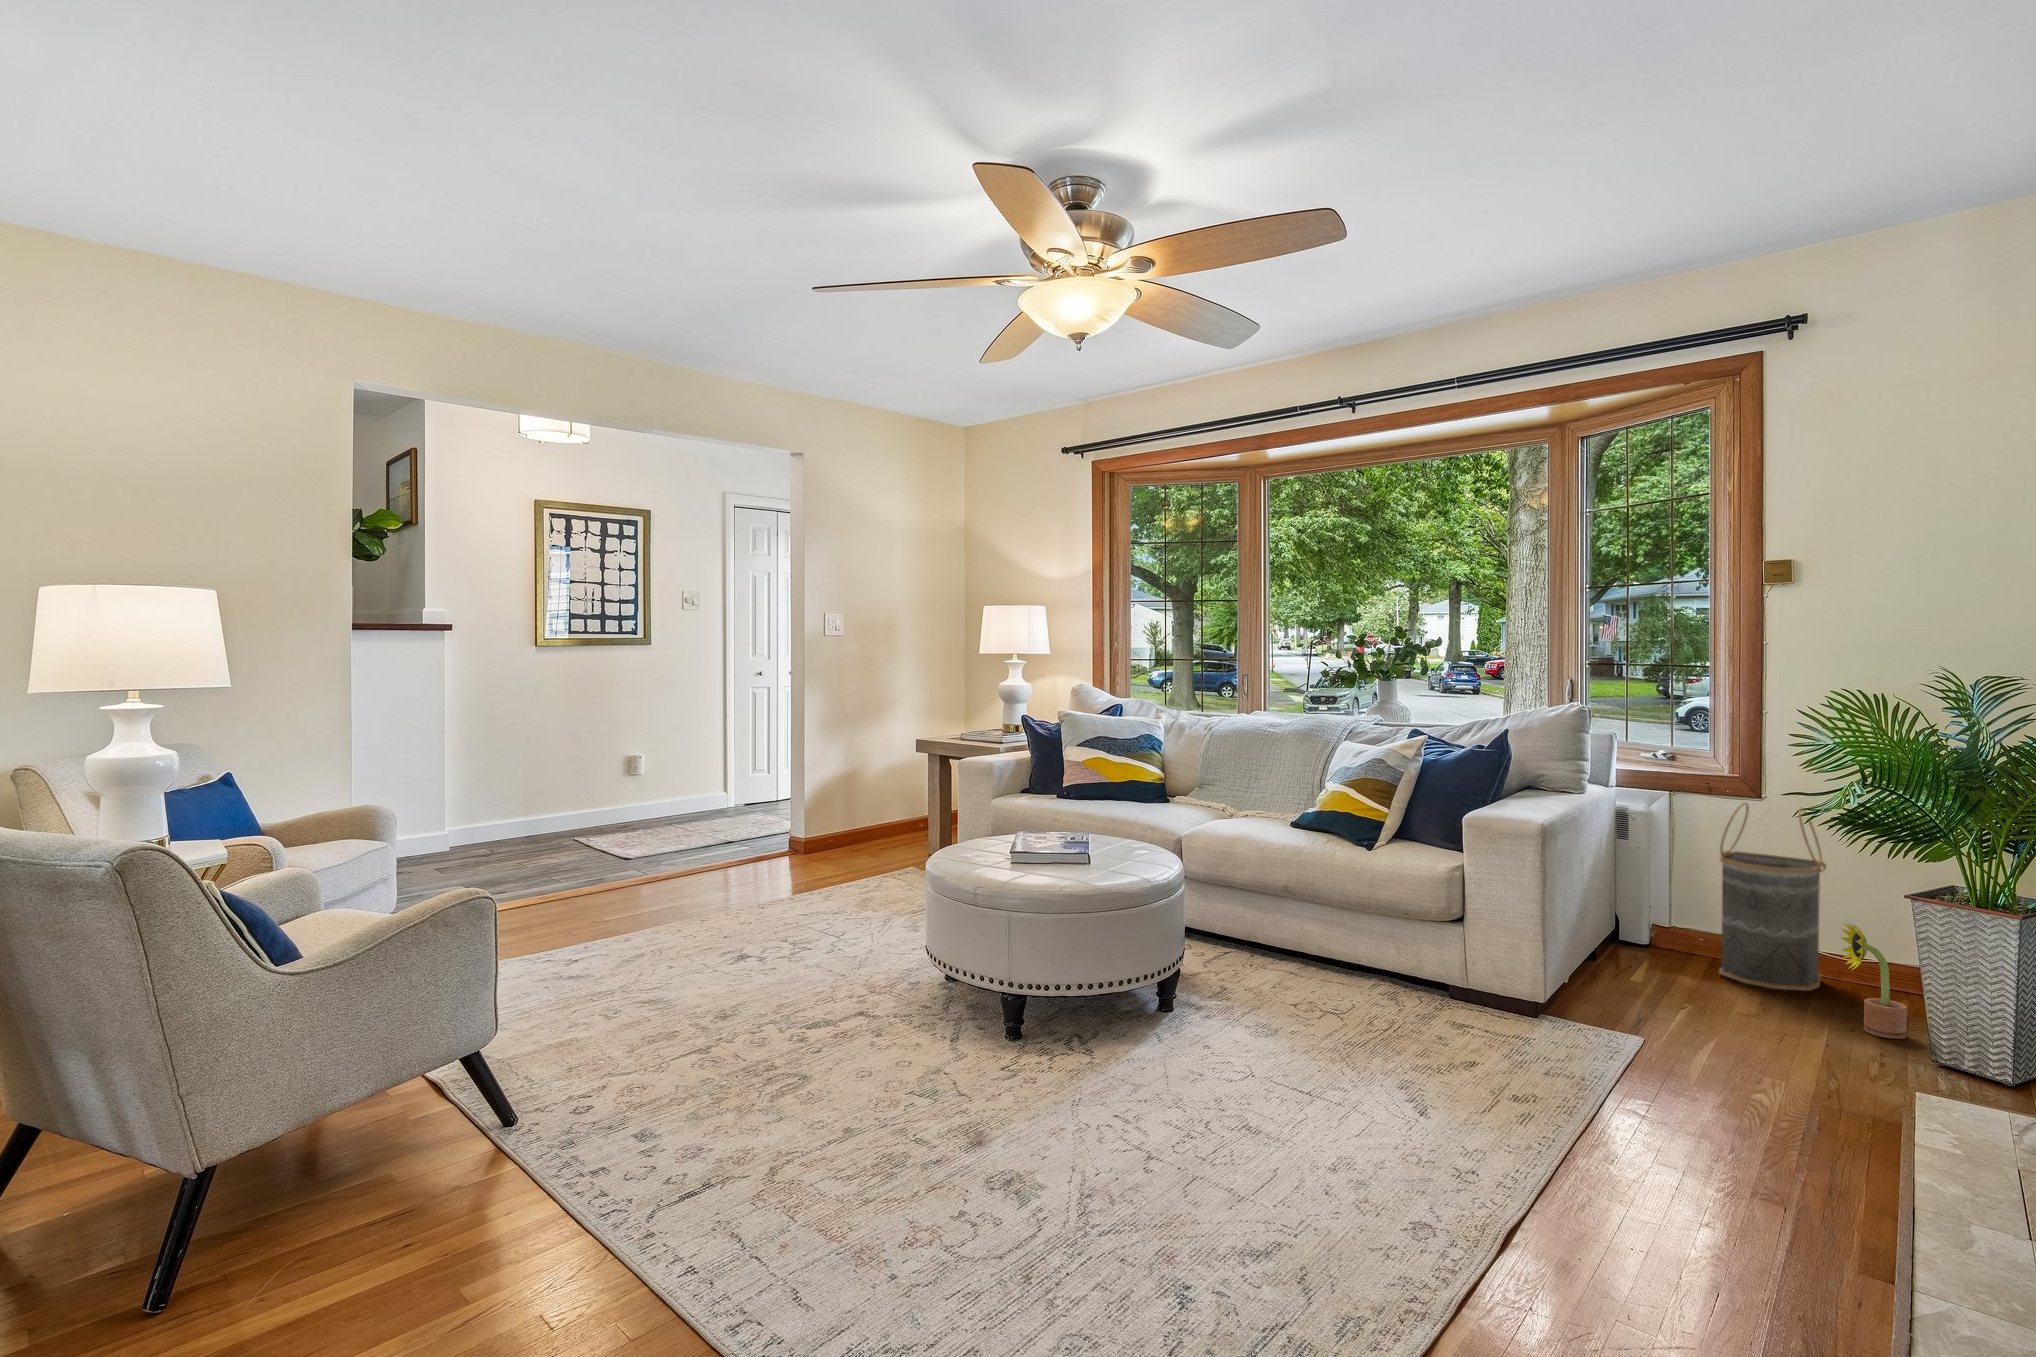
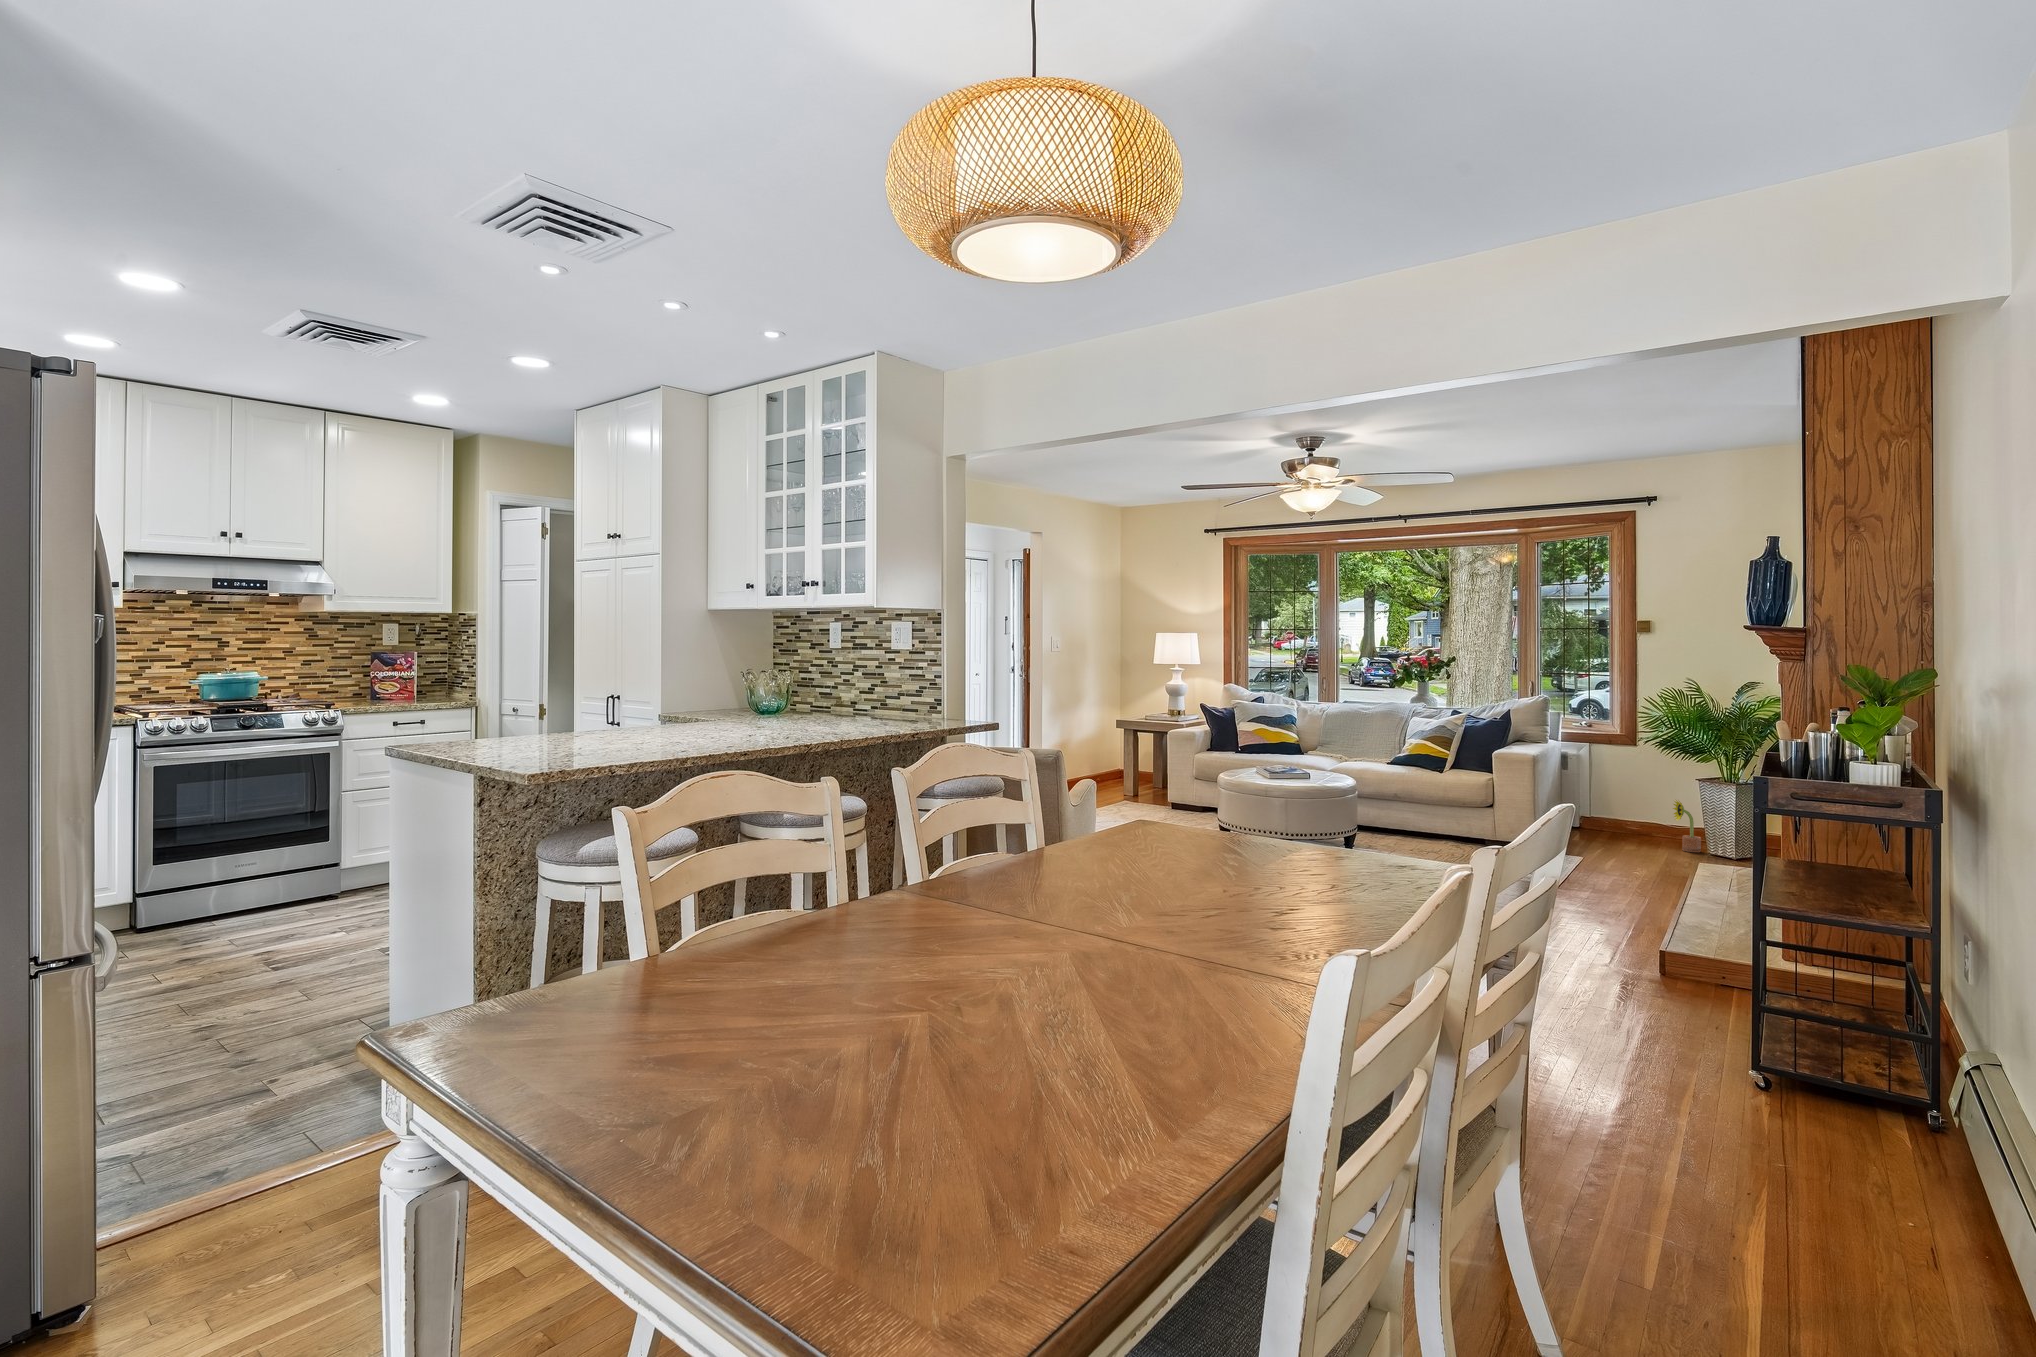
basket: present [1719,803,1826,991] -> none [1615,747,1666,839]

